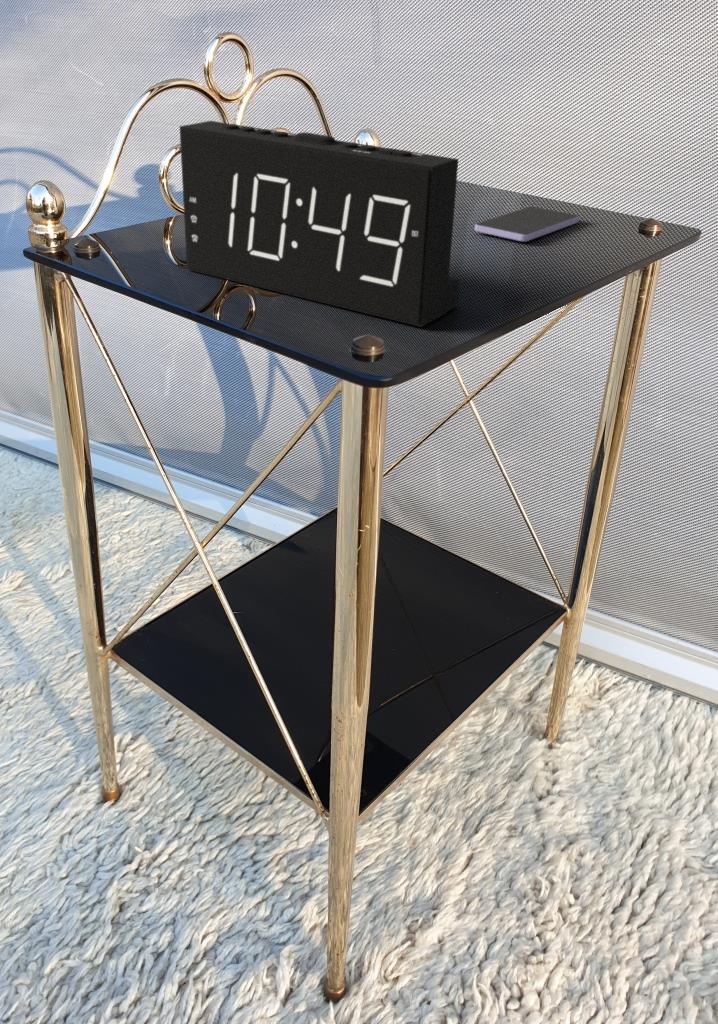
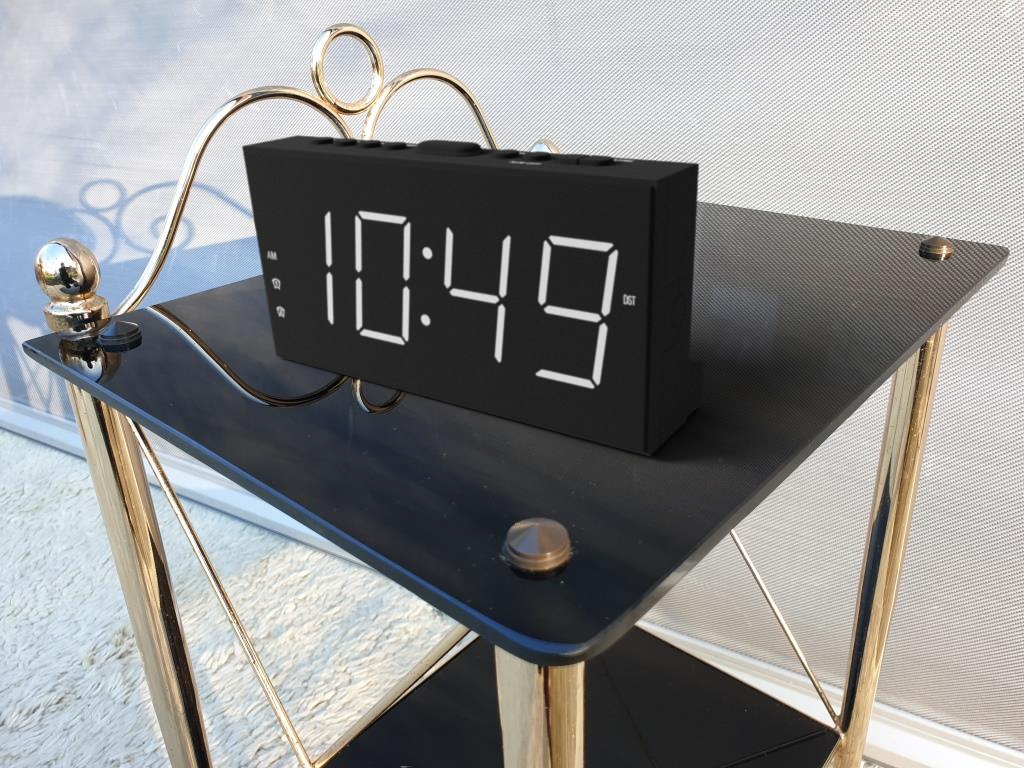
smartphone: present [475,207,579,242] -> none [698,222,838,274]

